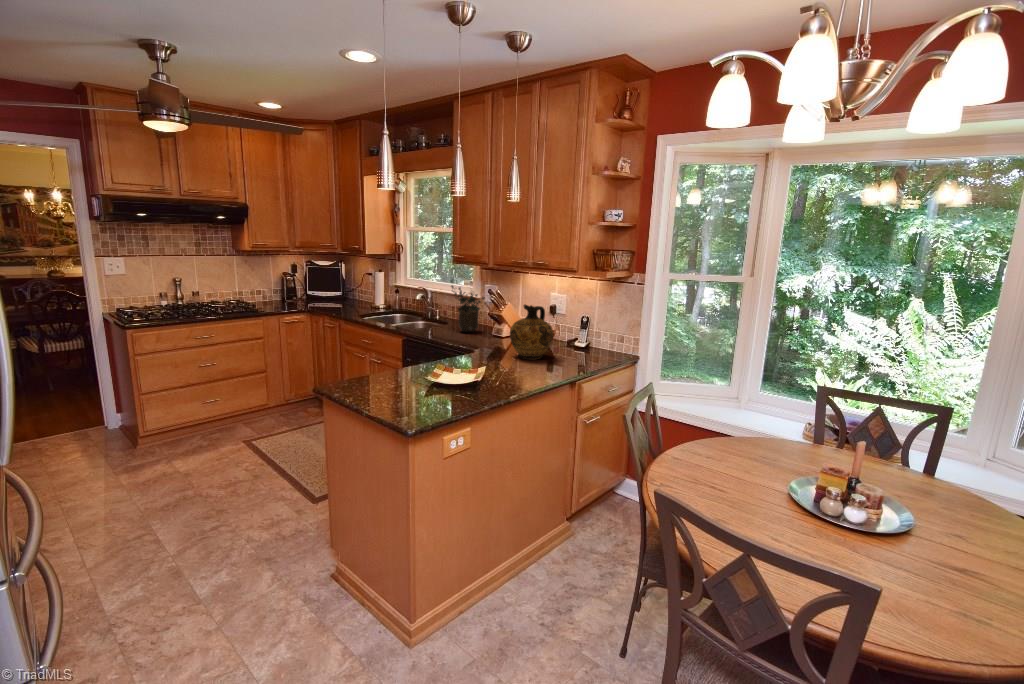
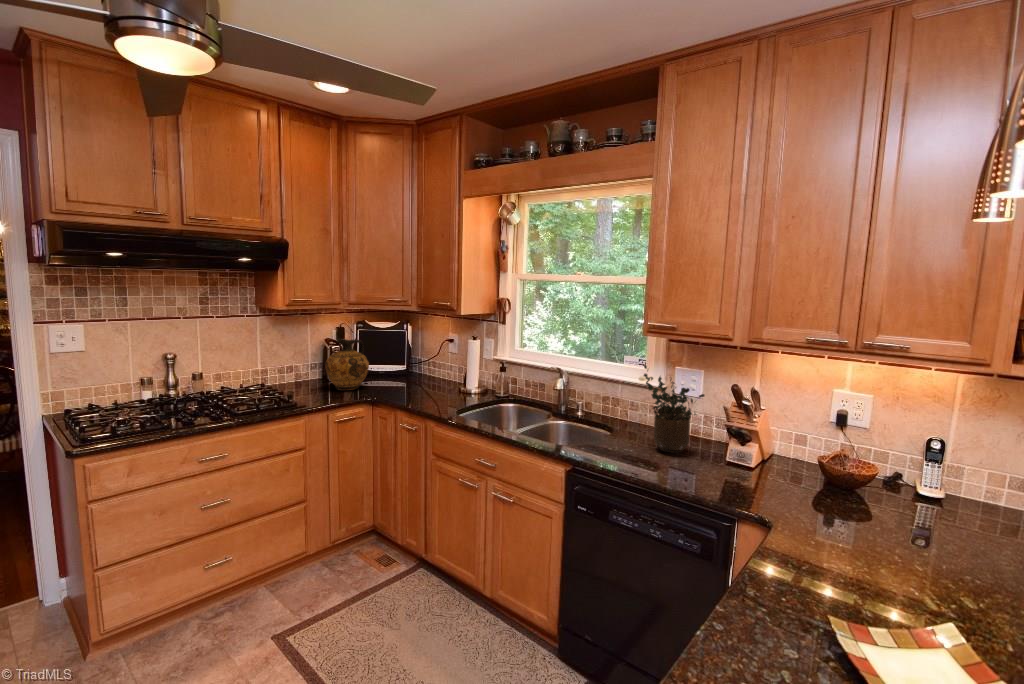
ceramic jug: present [510,304,553,359] -> present [325,338,369,390]

